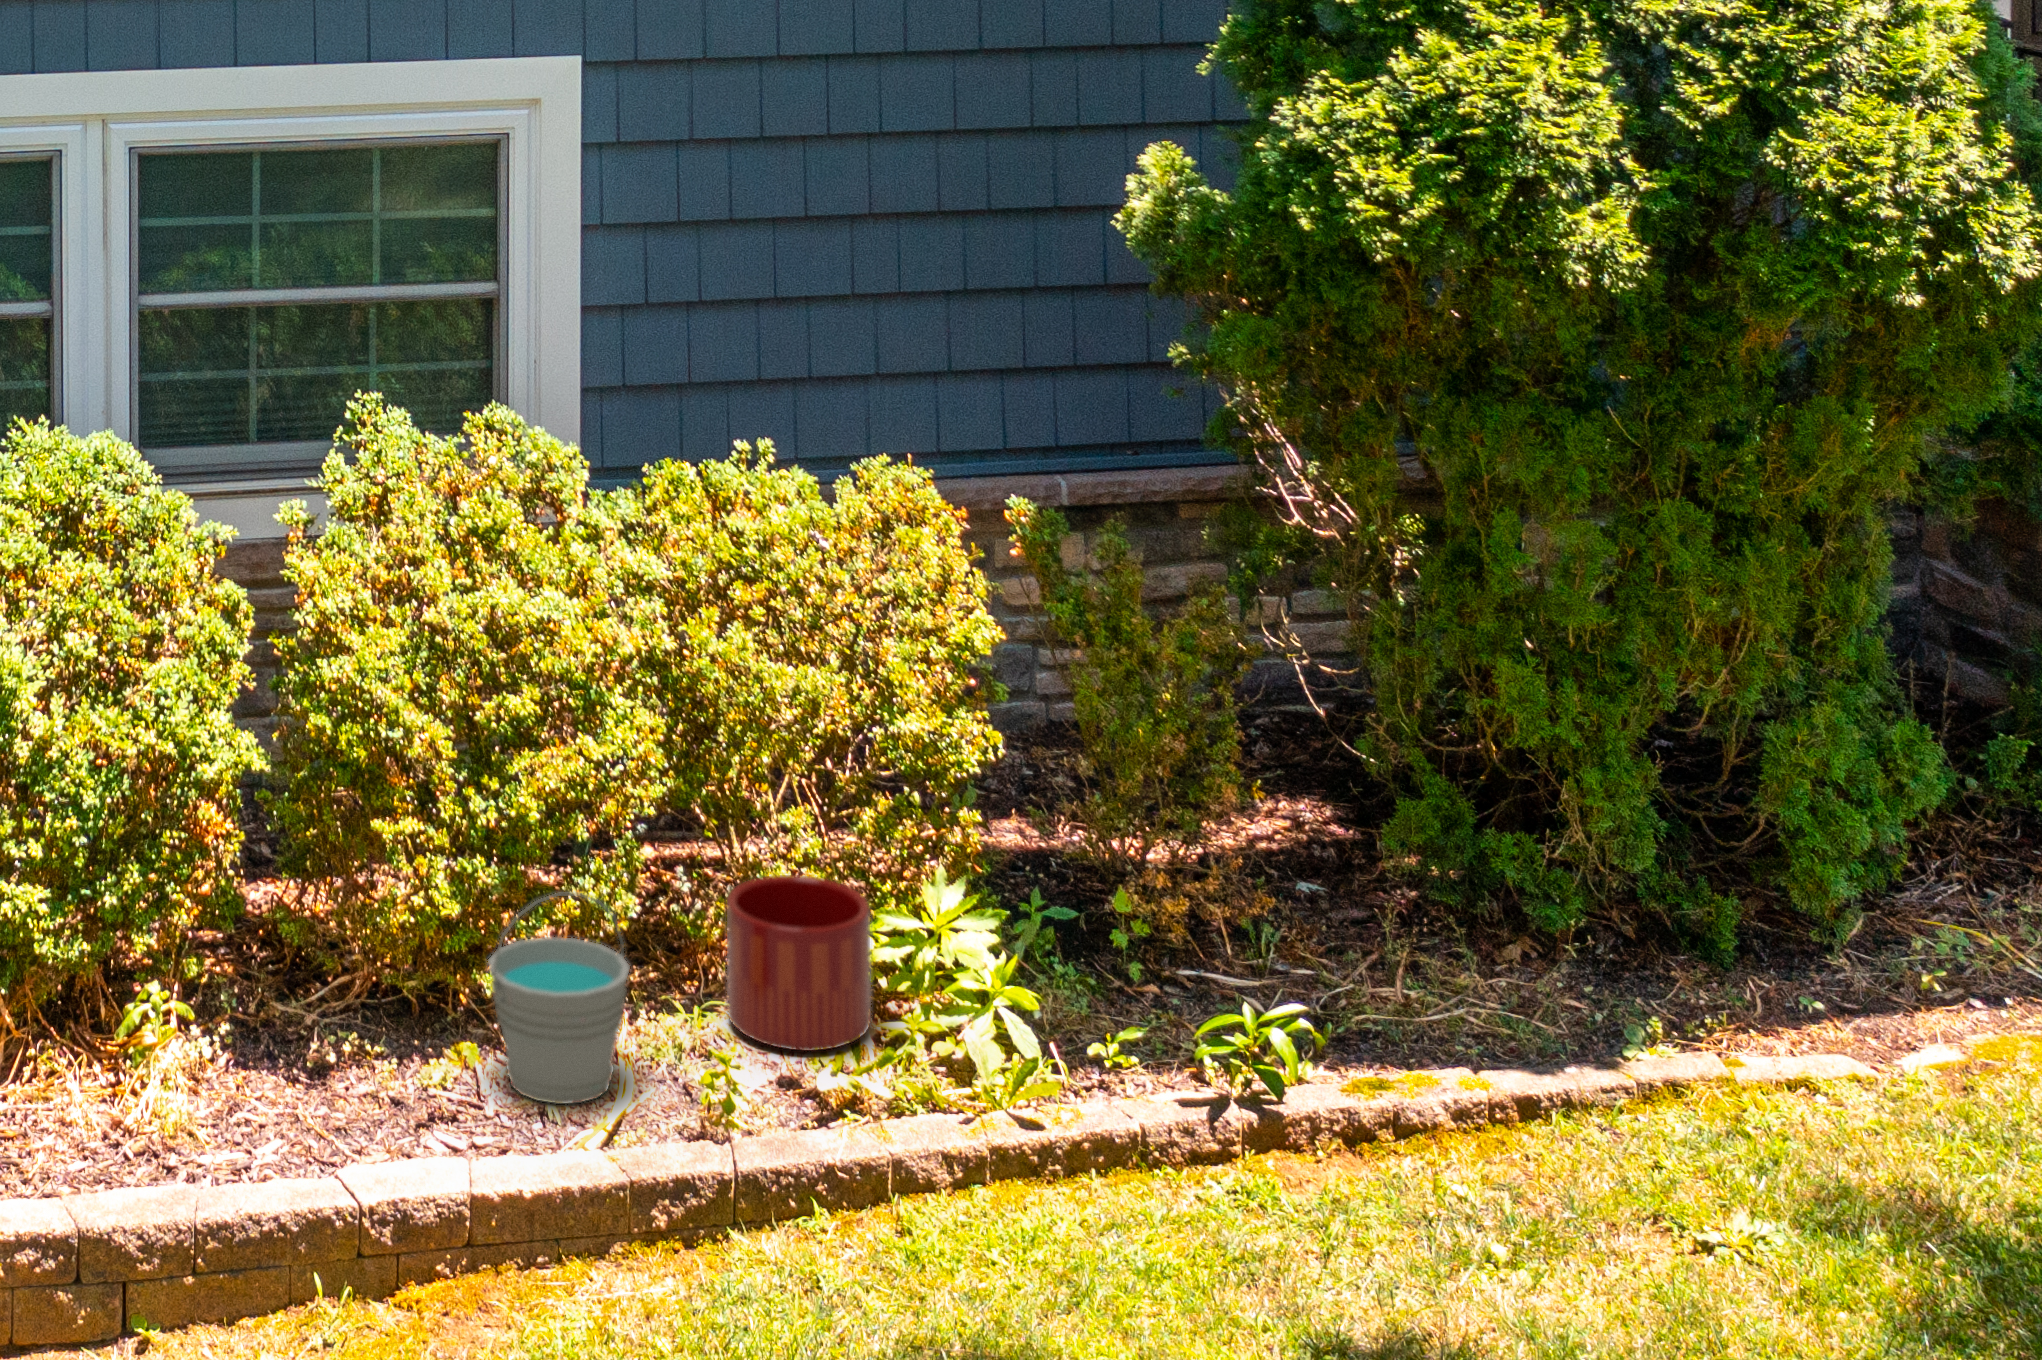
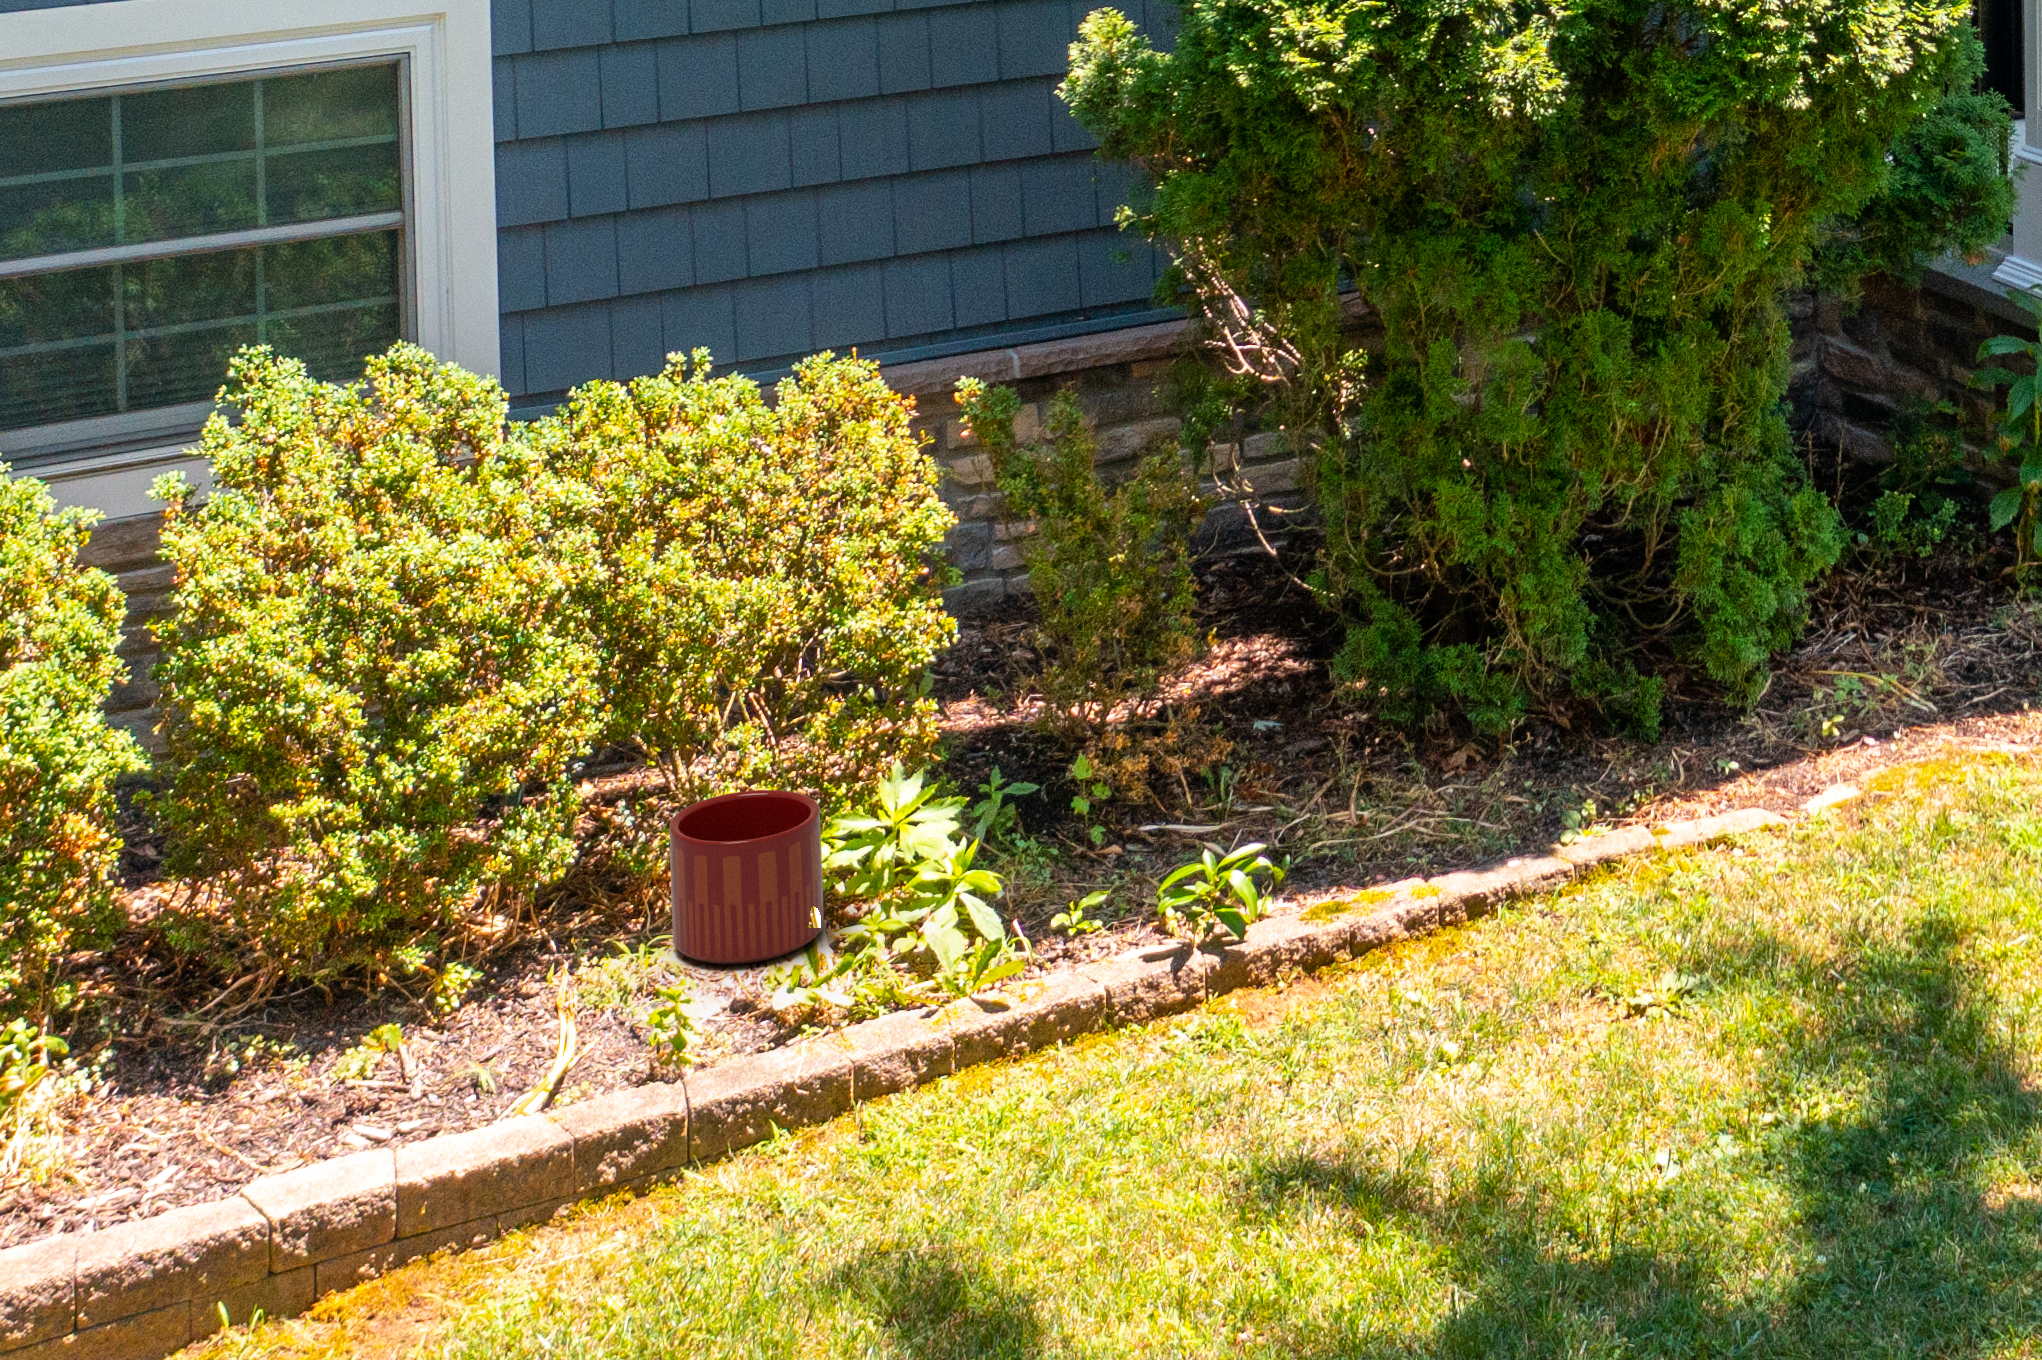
bucket: present [488,893,629,1104] -> none [407,841,563,1060]

